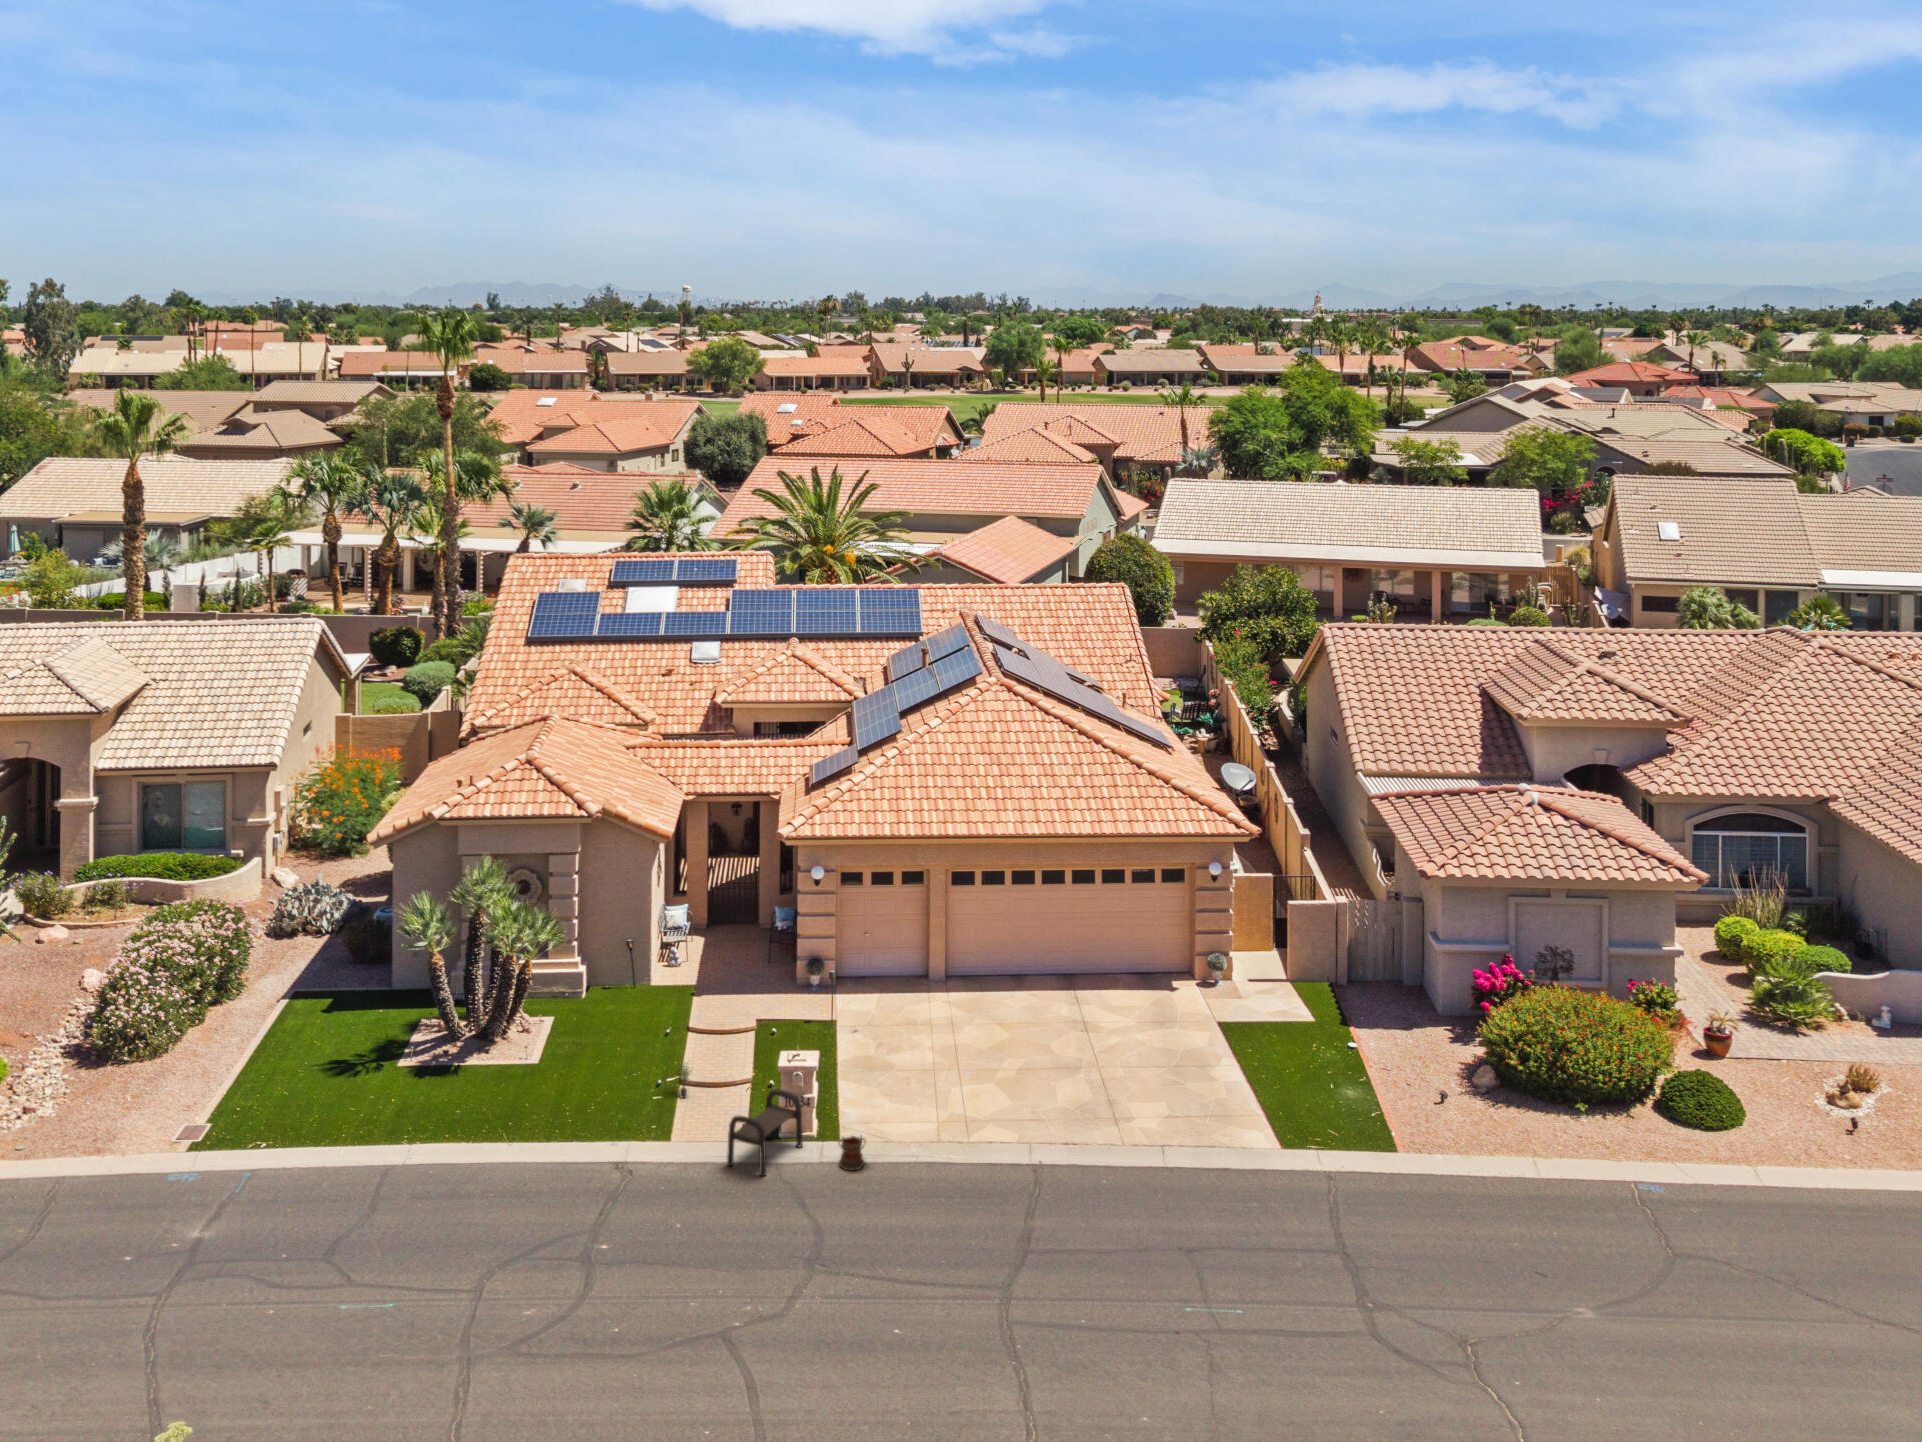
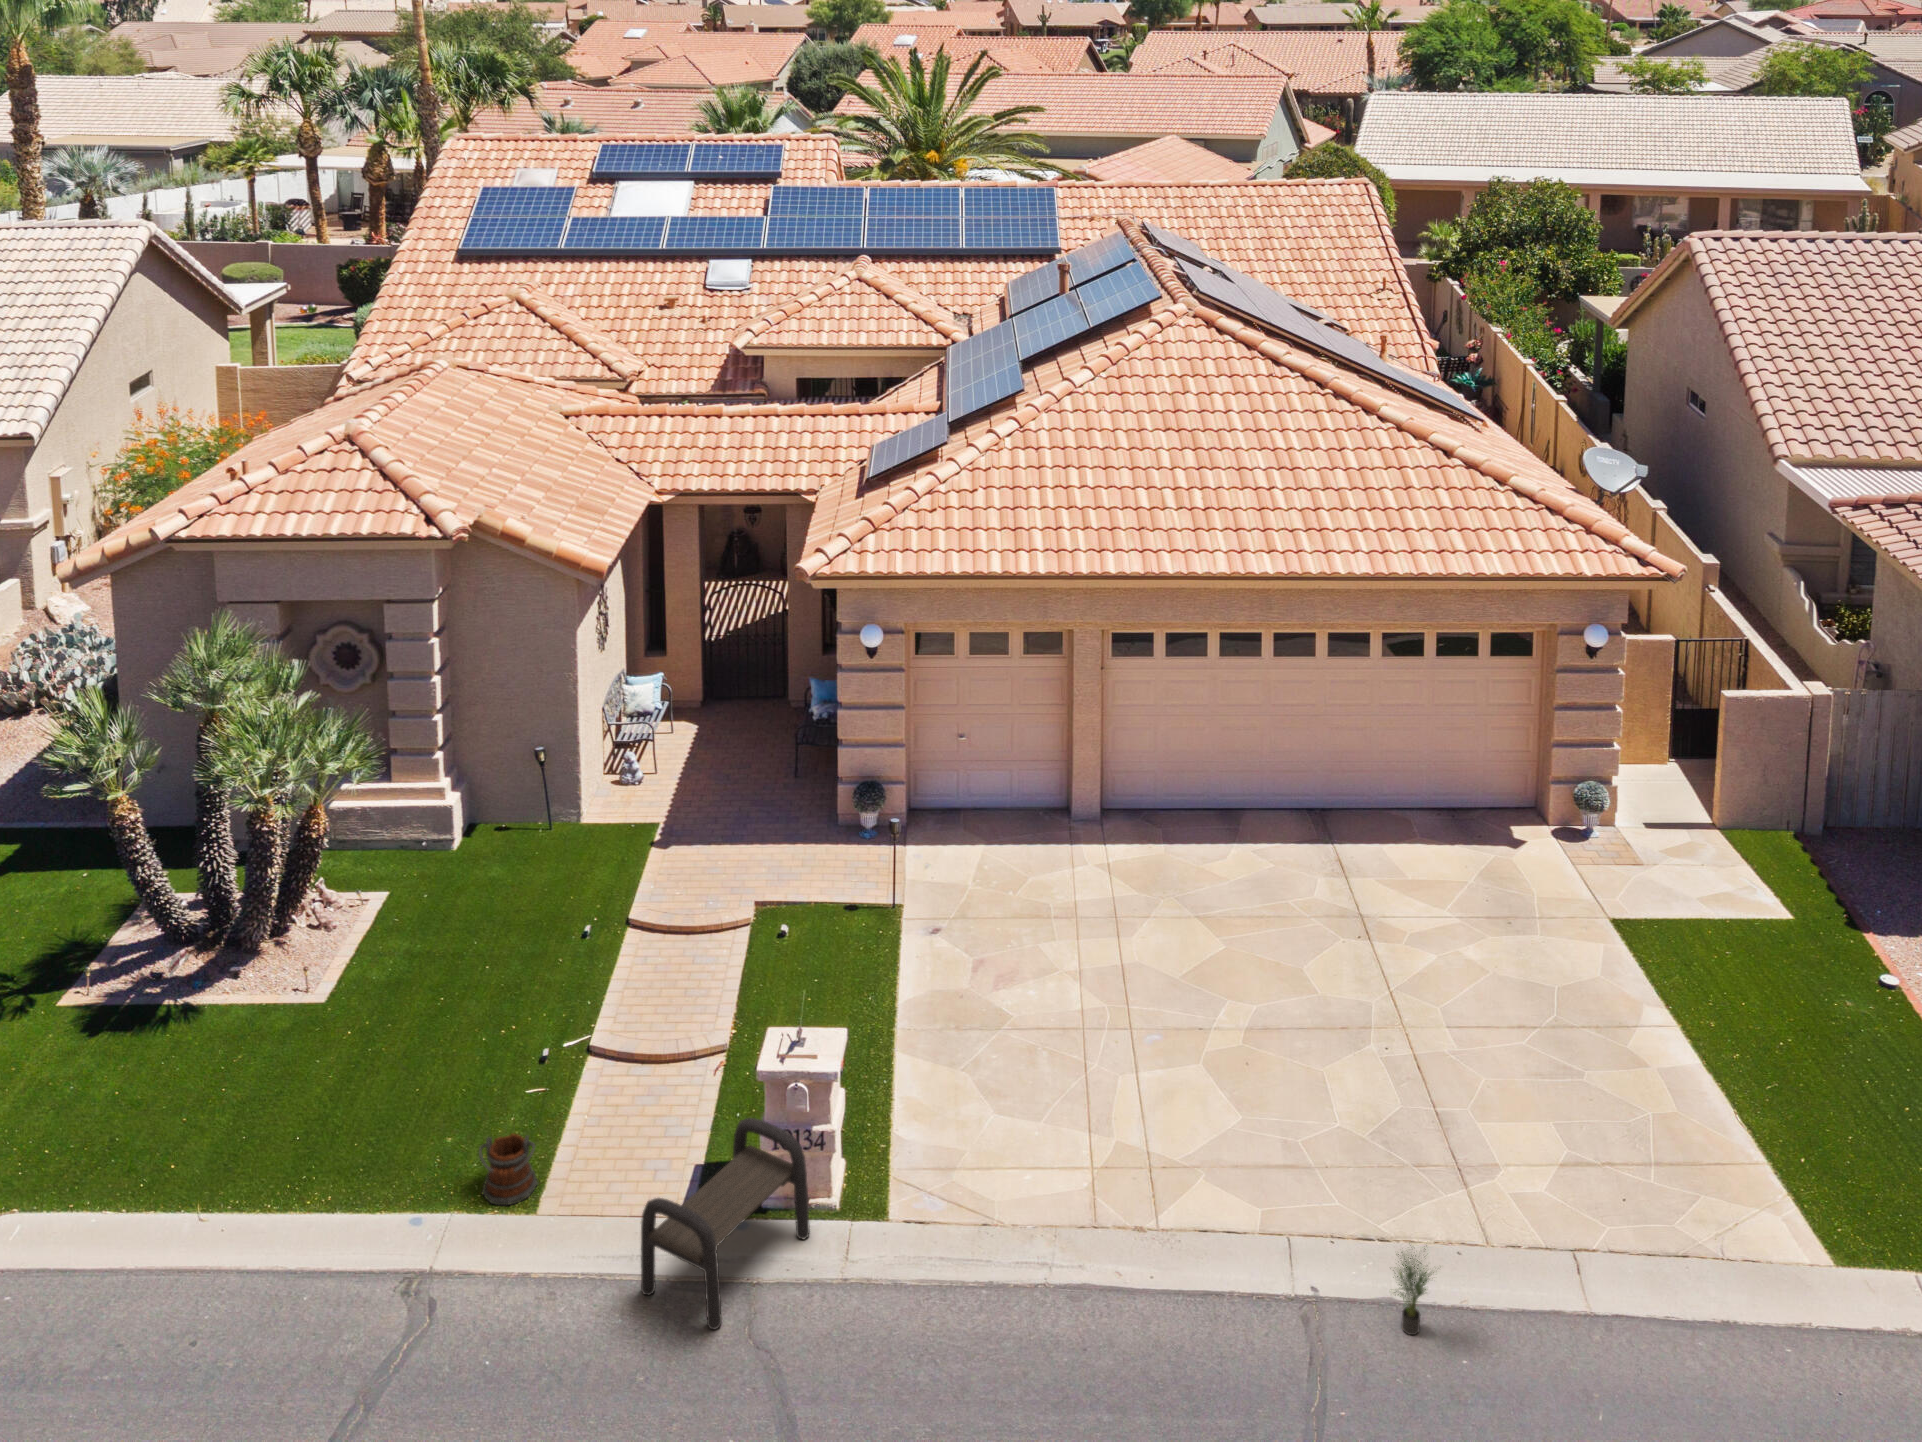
potted plant: present [677,1062,691,1099] -> present [1394,1248,1434,1335]
bucket: present [839,1136,865,1171] -> present [479,1134,538,1205]

